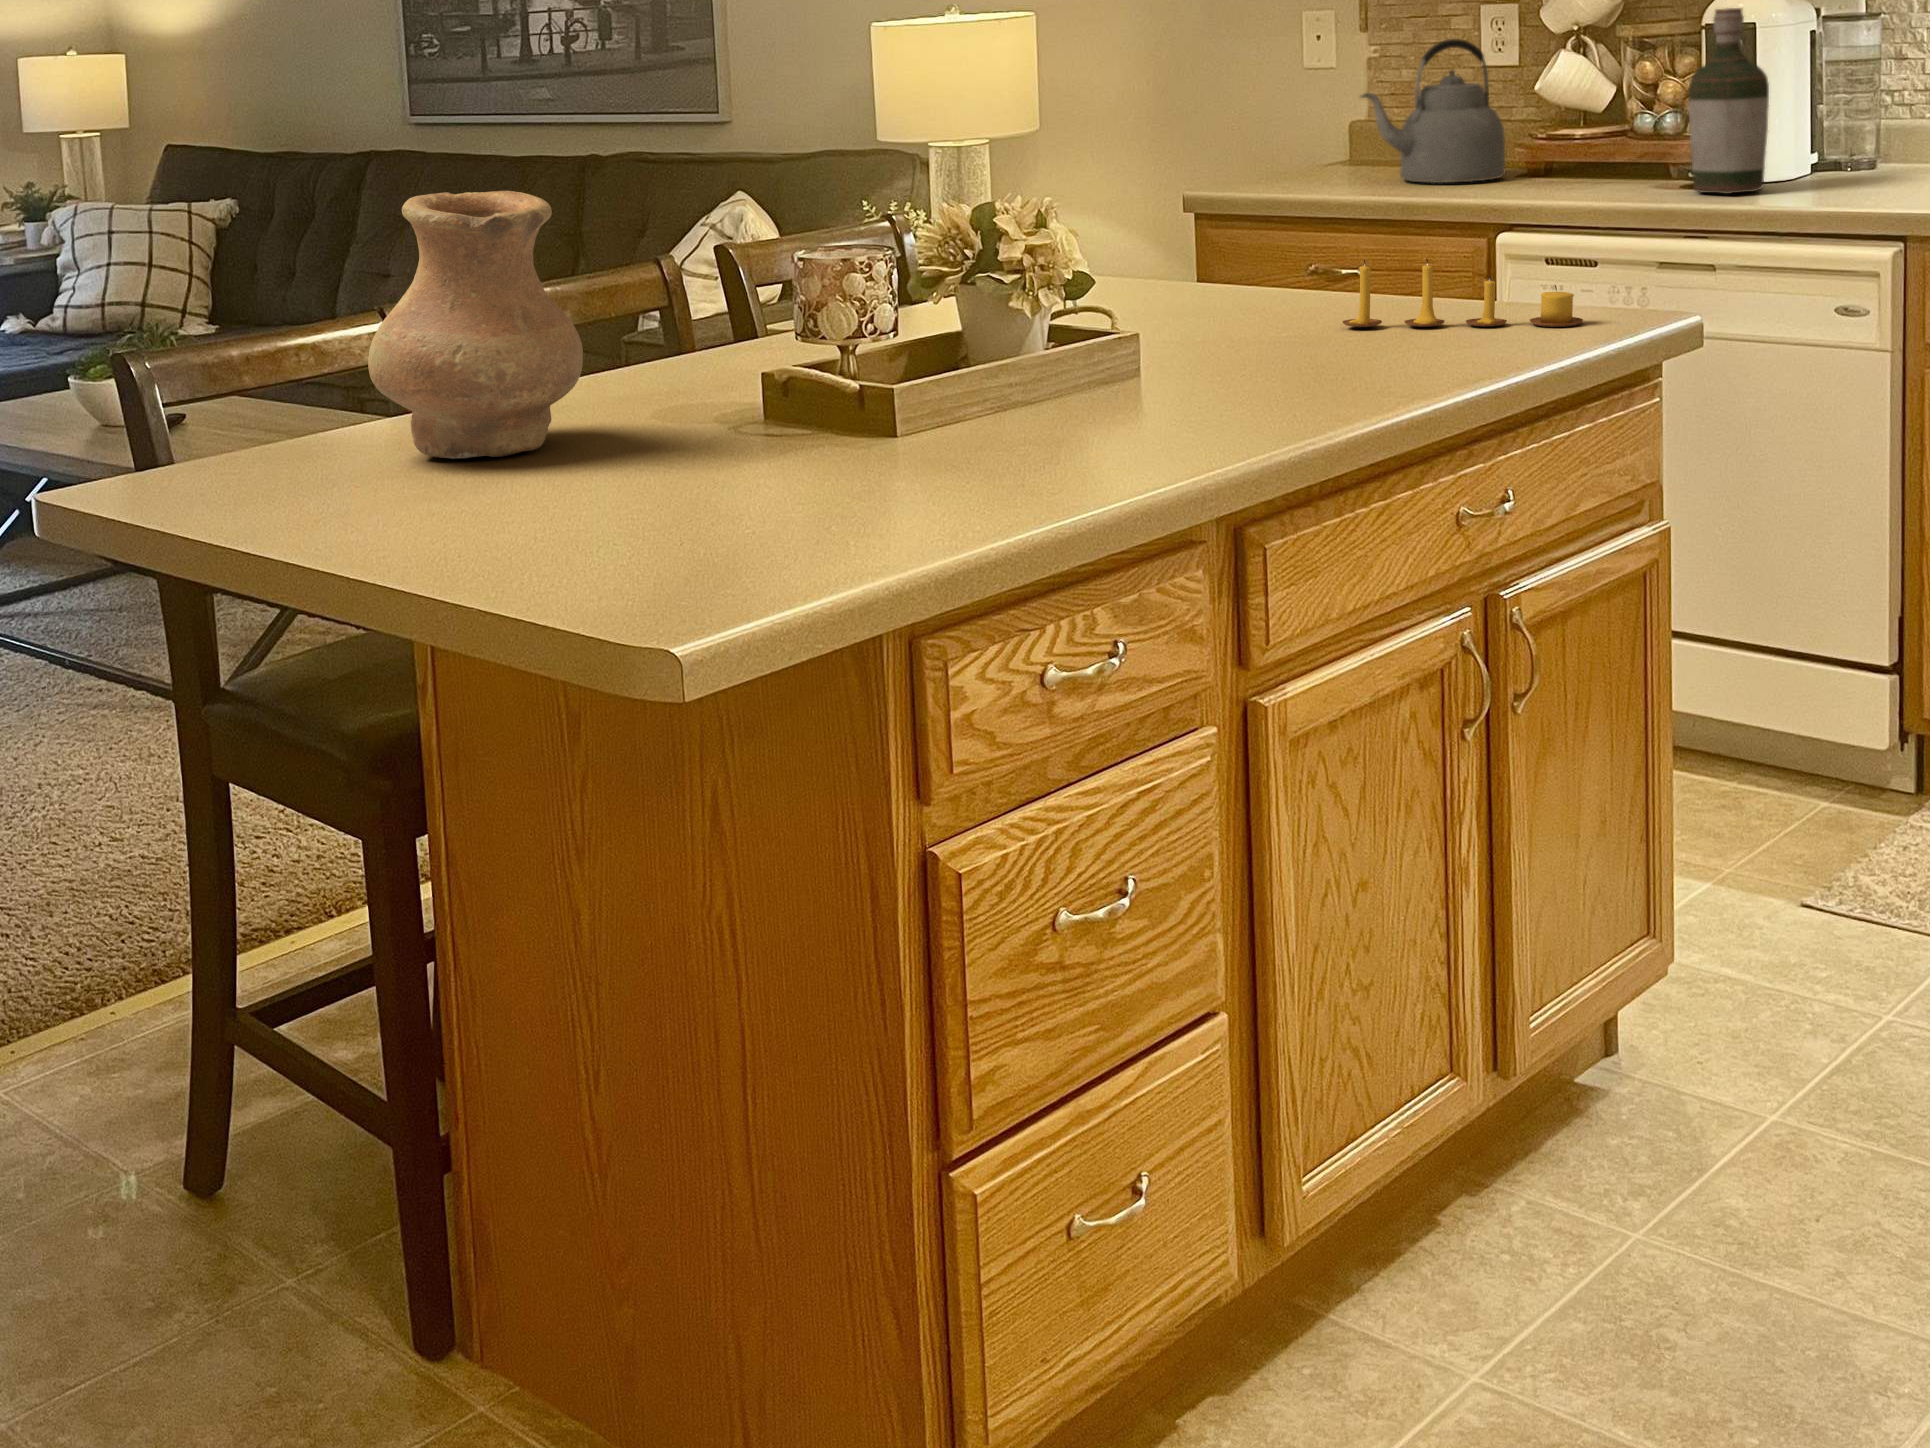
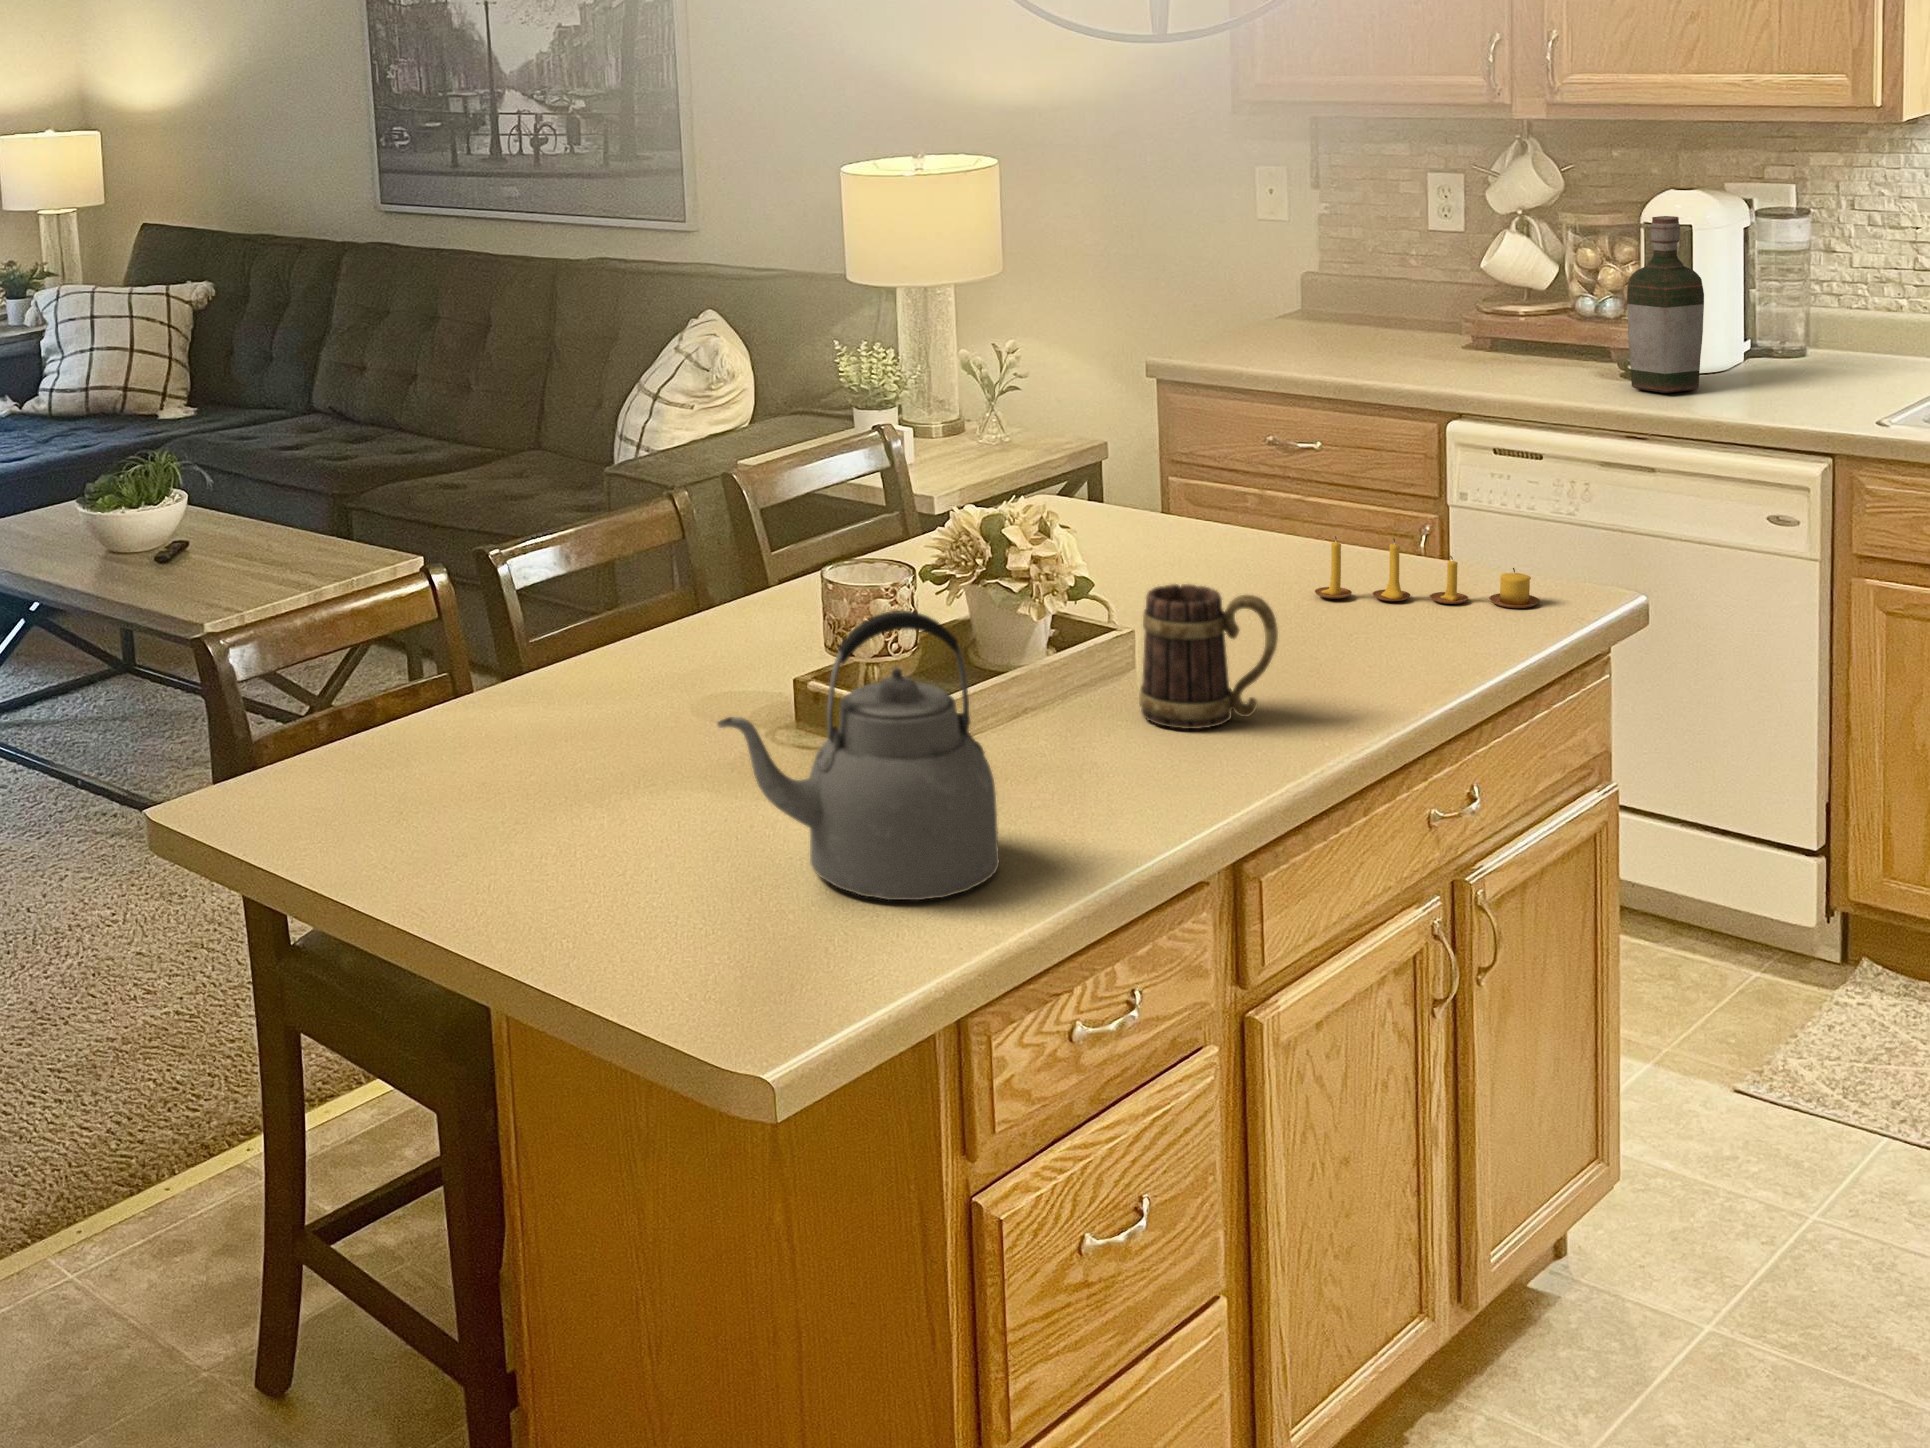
kettle: present [1360,39,1505,183] -> present [717,611,999,901]
vase: present [368,191,583,459] -> none [438,517,632,769]
mug: none [1139,260,1290,409] -> present [1139,584,1278,729]

